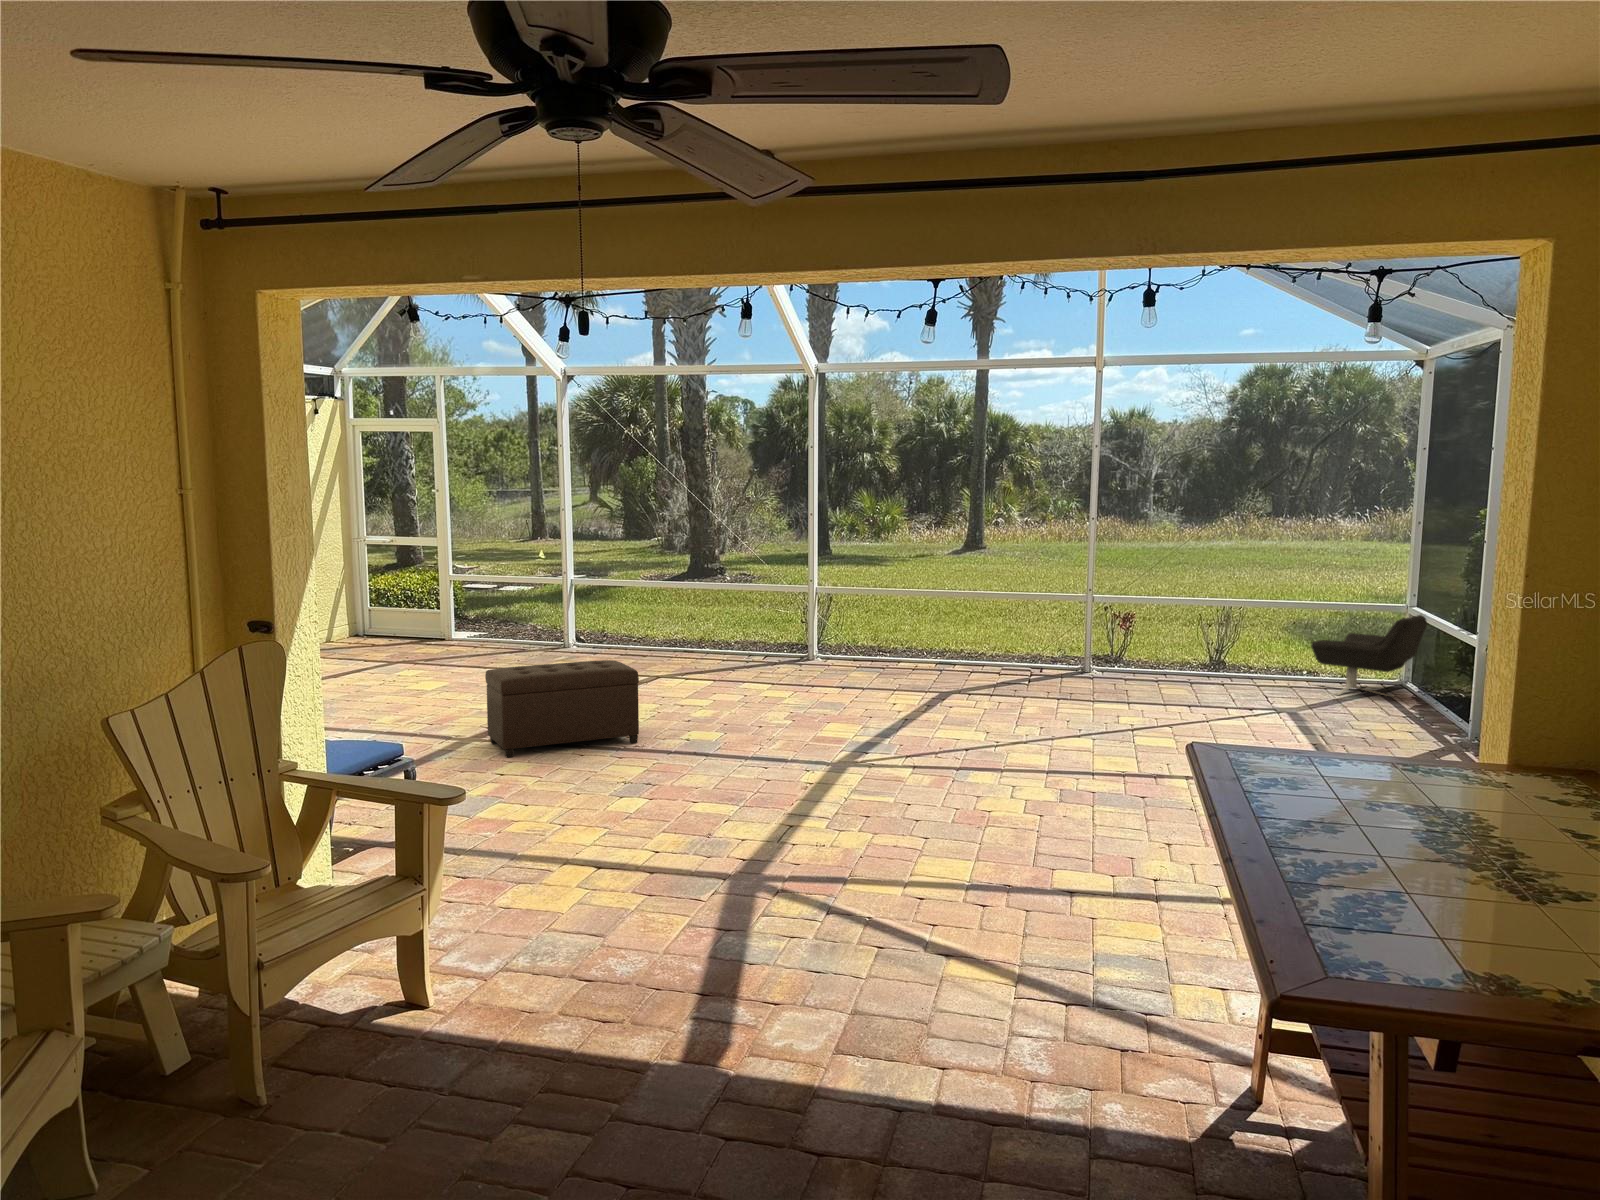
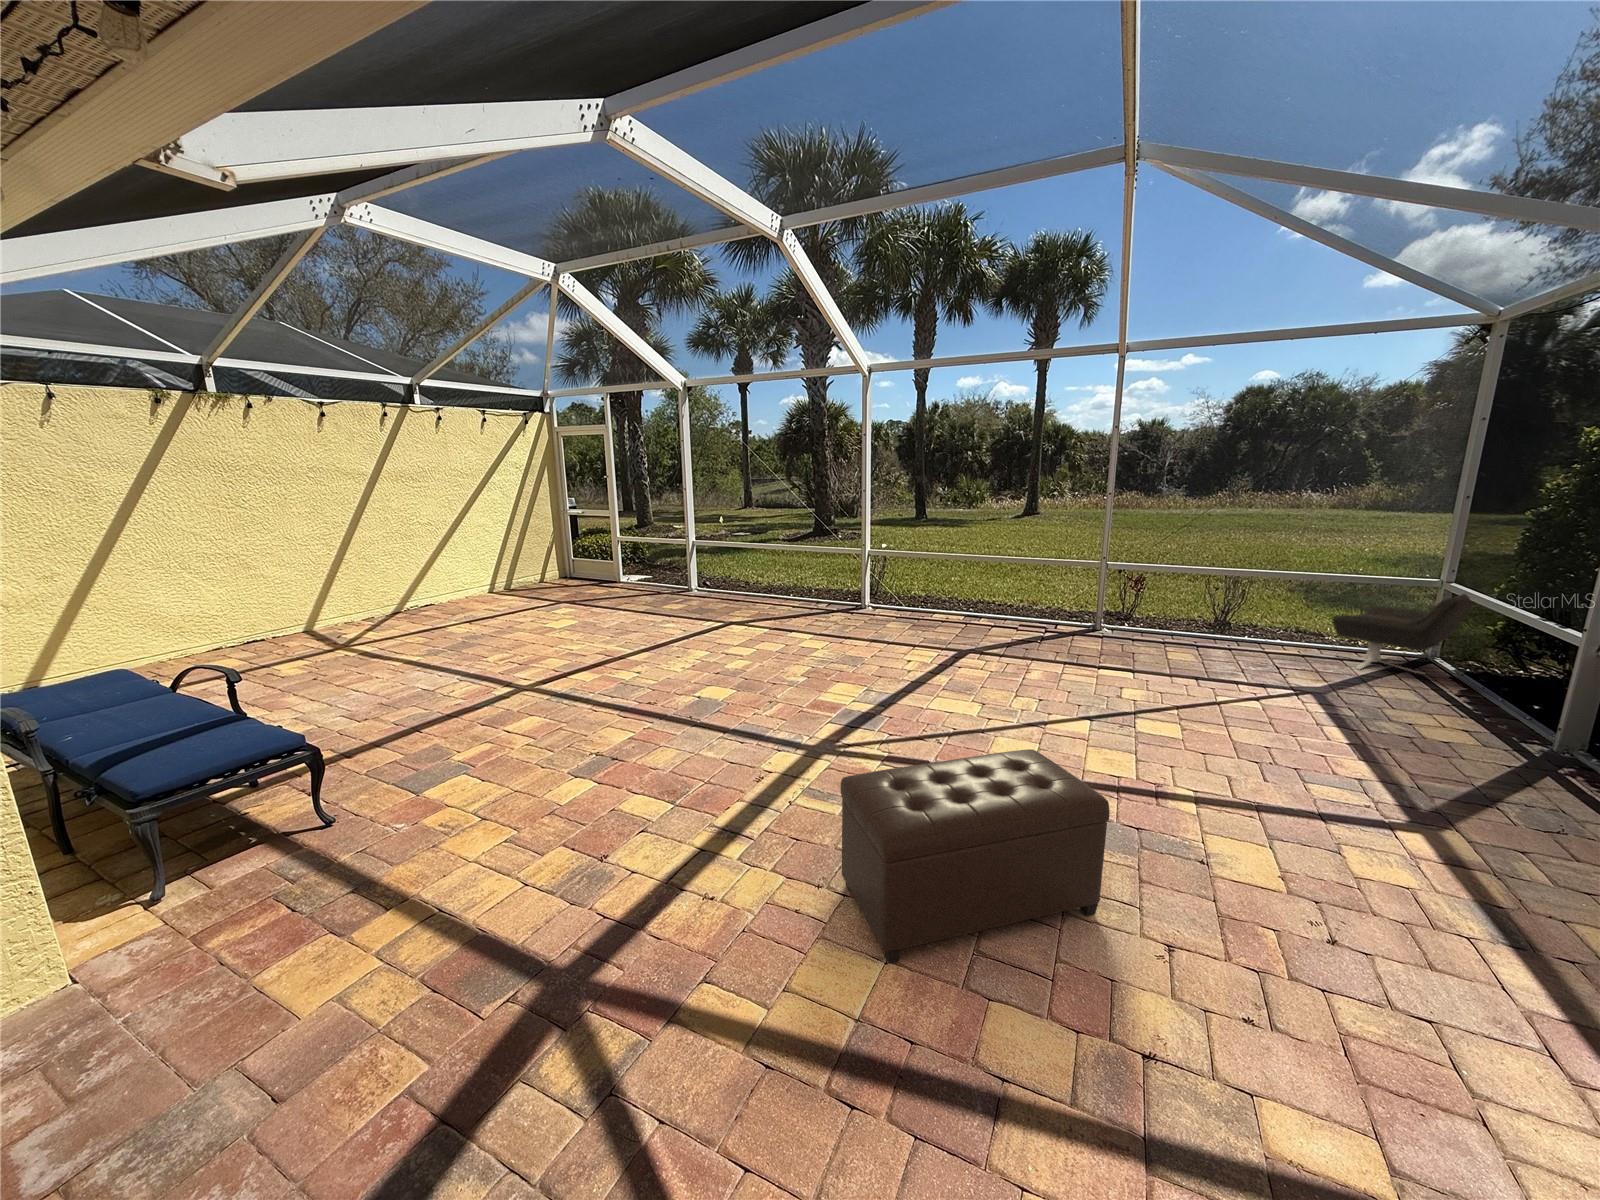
ottoman: present [485,660,639,757] -> present [840,749,1109,963]

